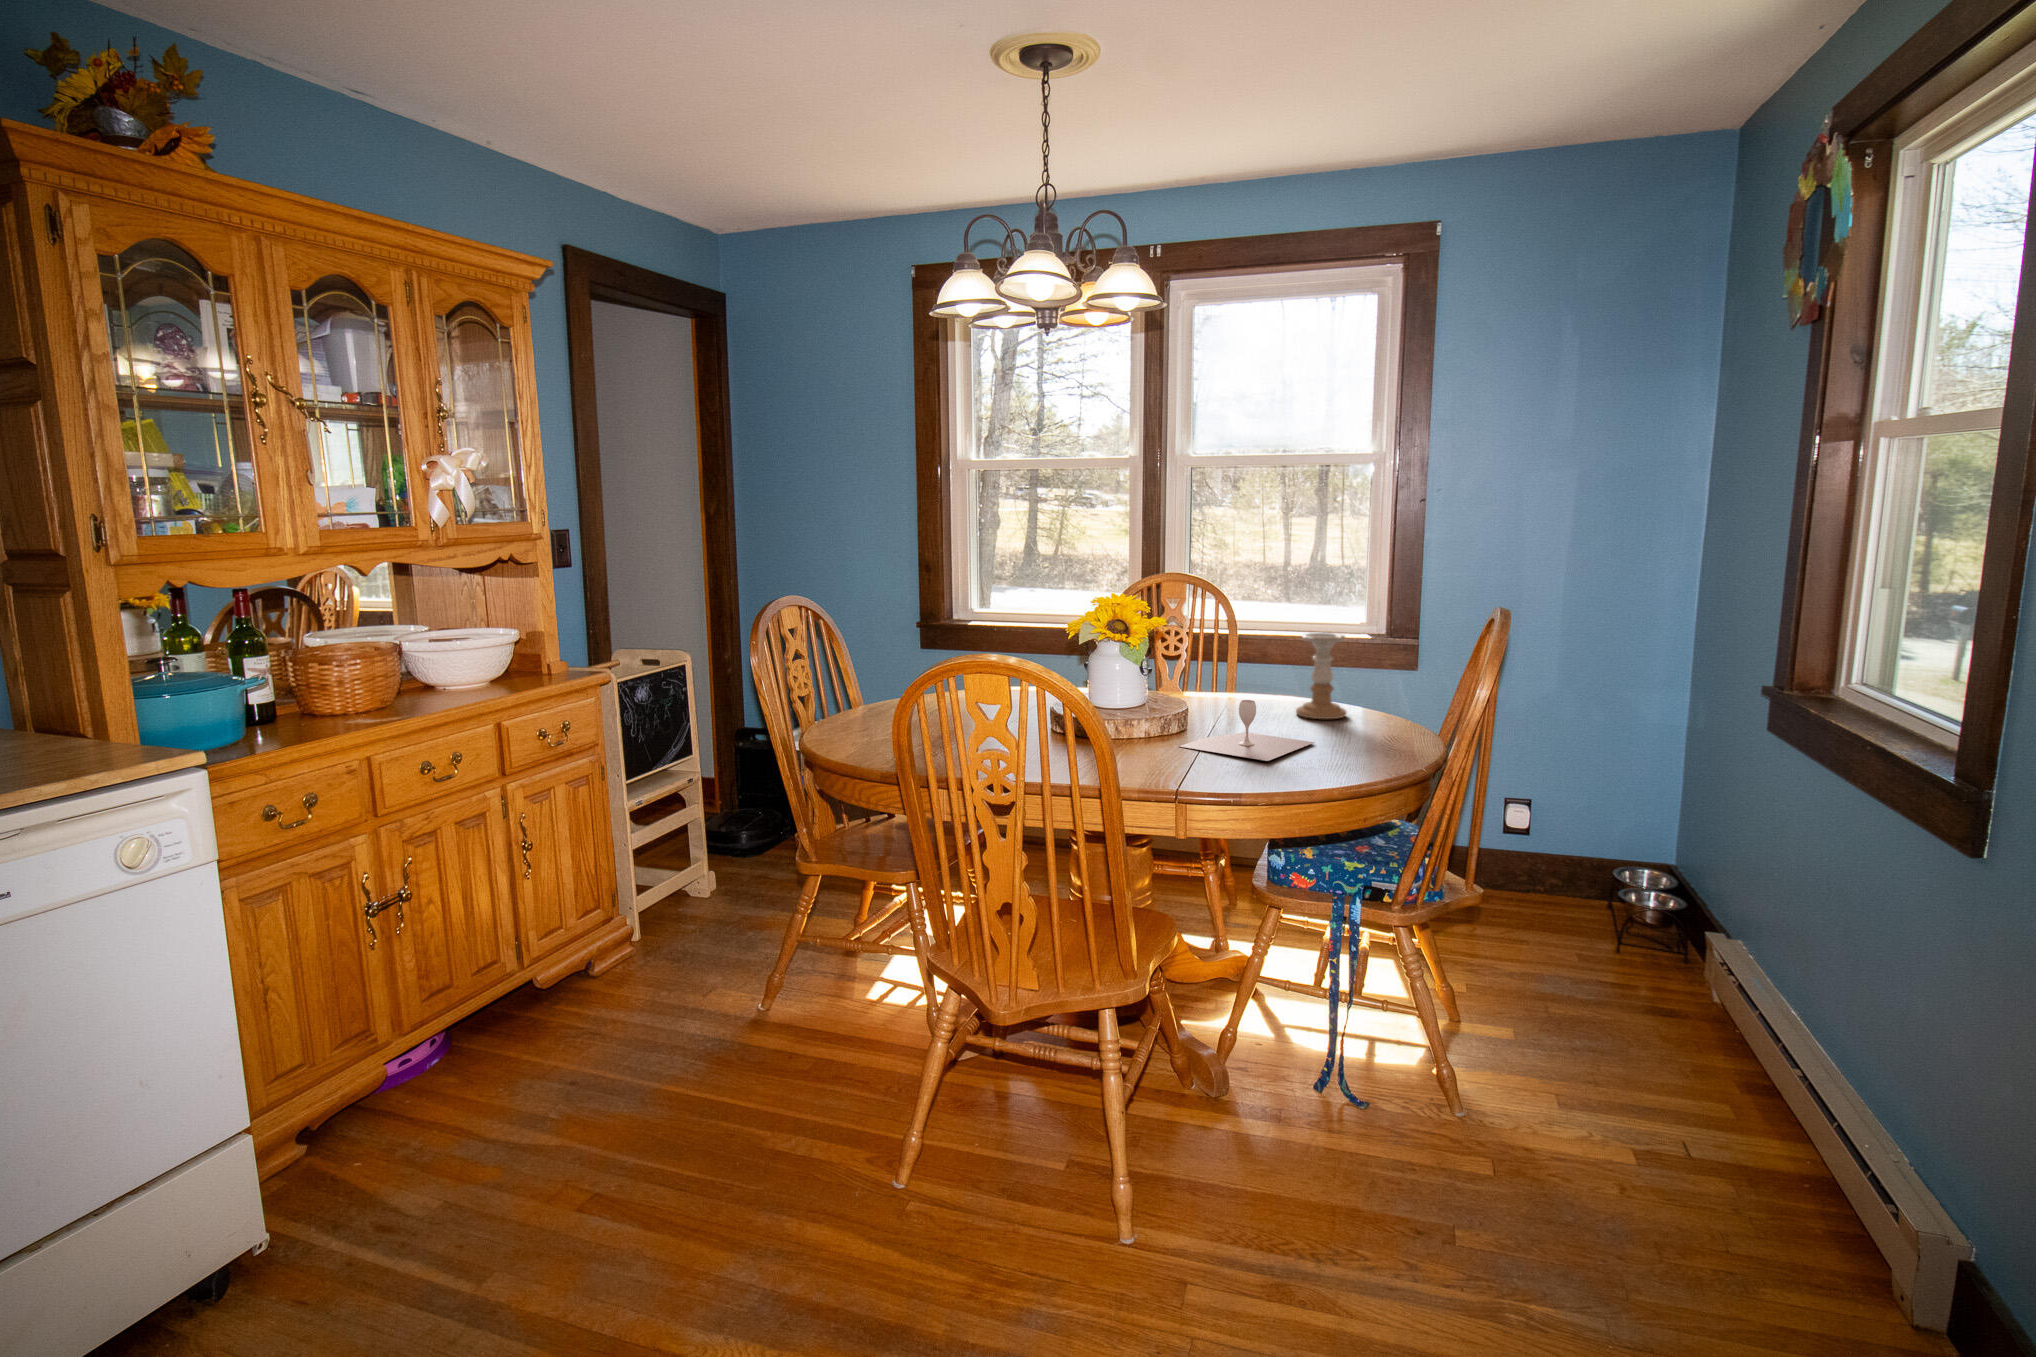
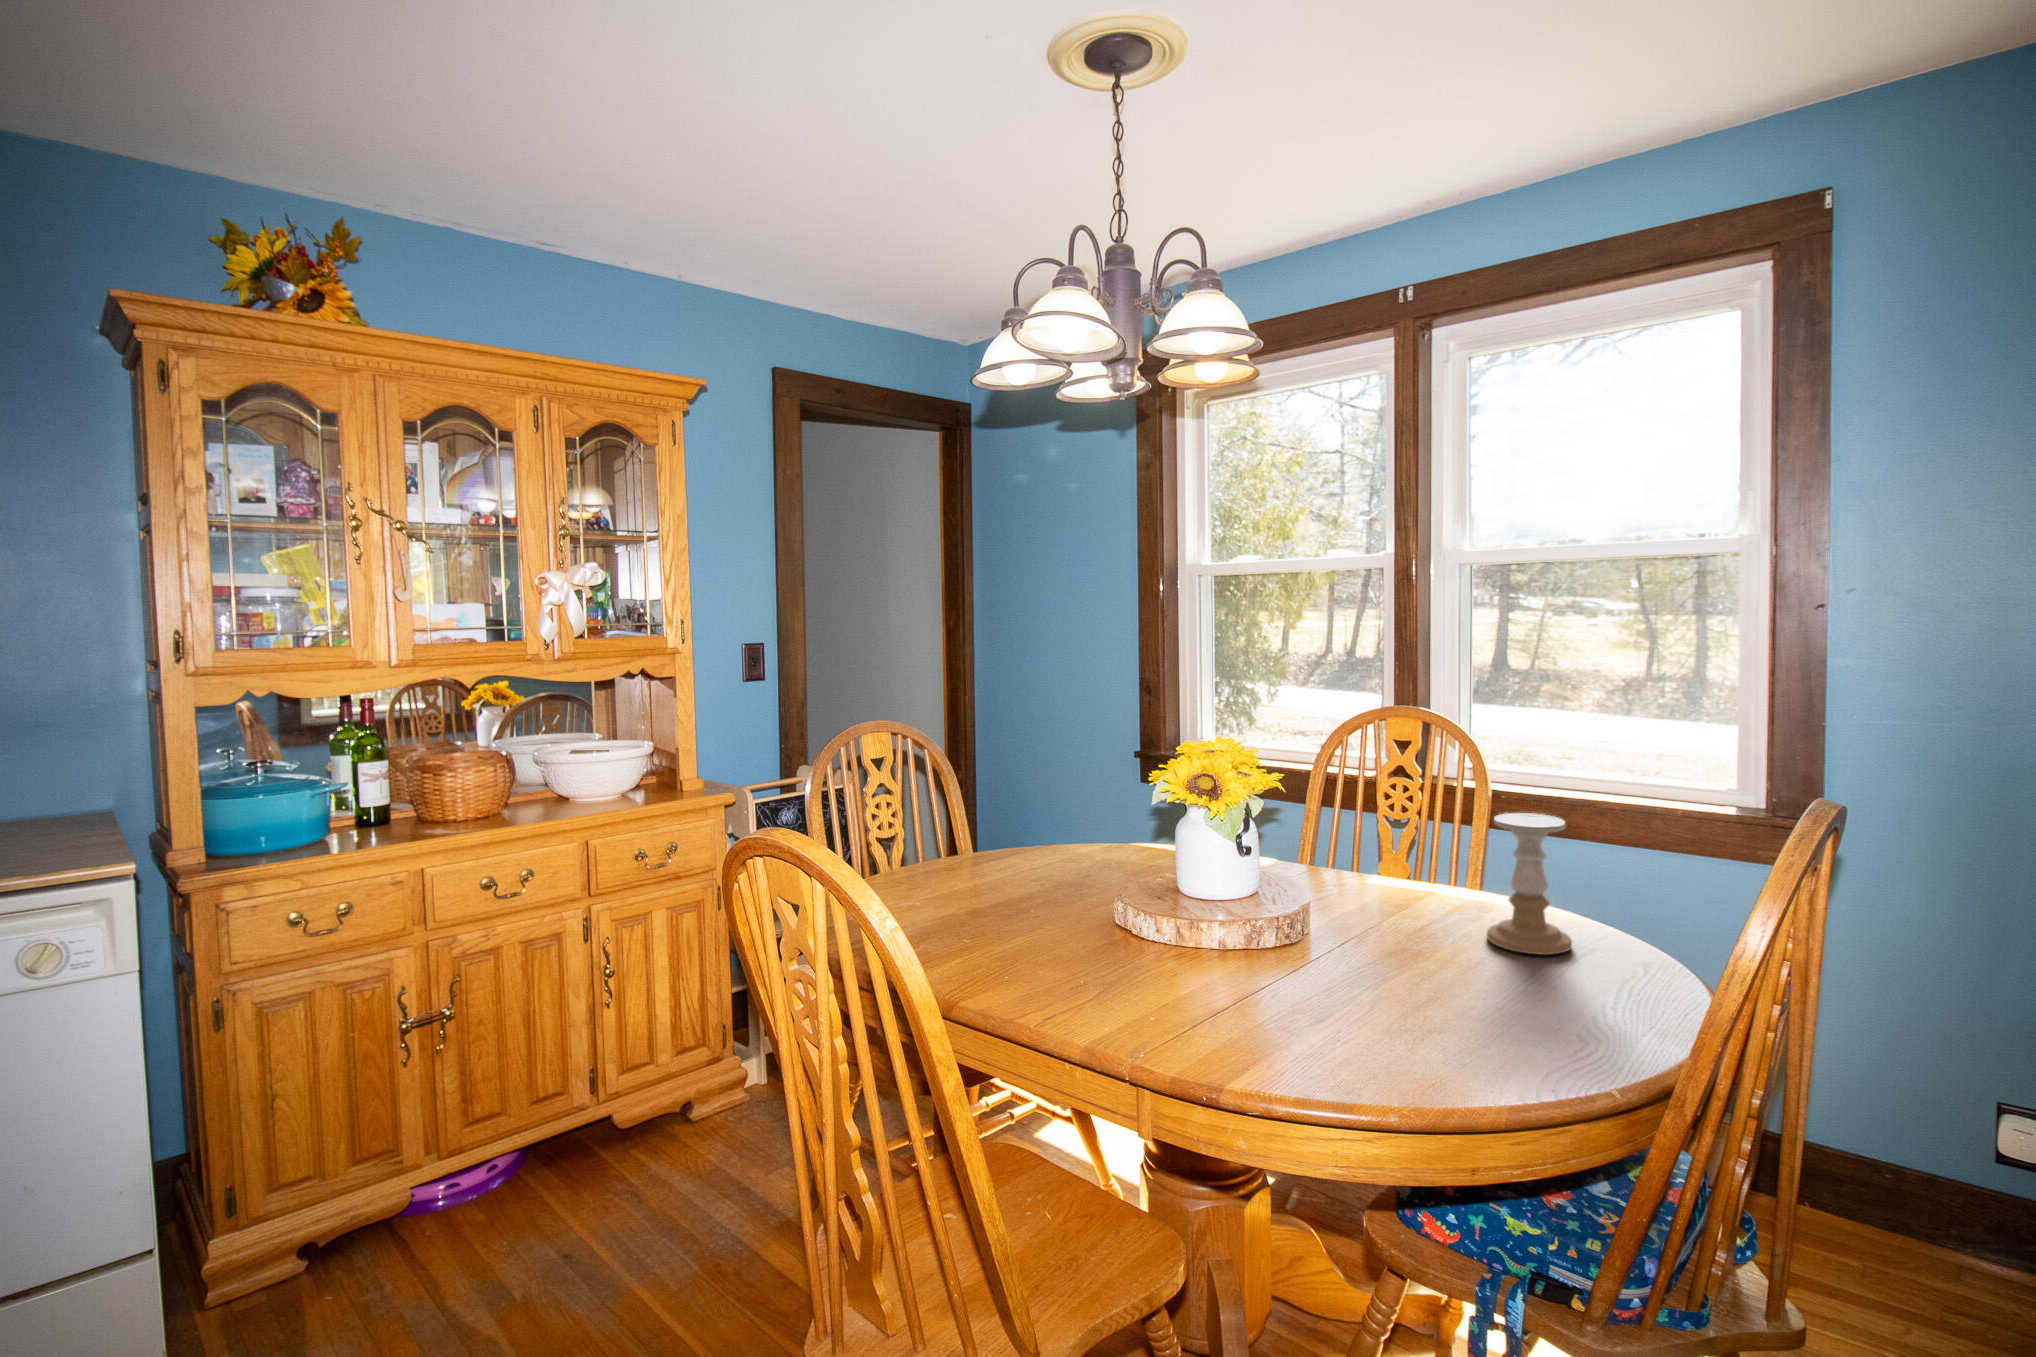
wine glass: present [1179,700,1314,761] -> none [1236,918,1461,1031]

